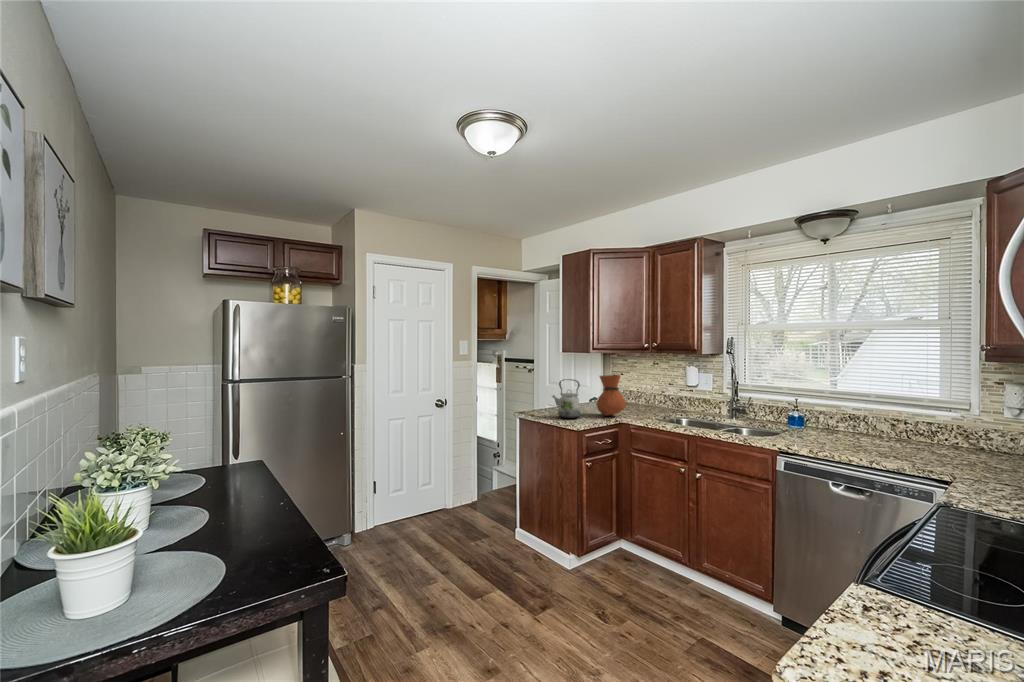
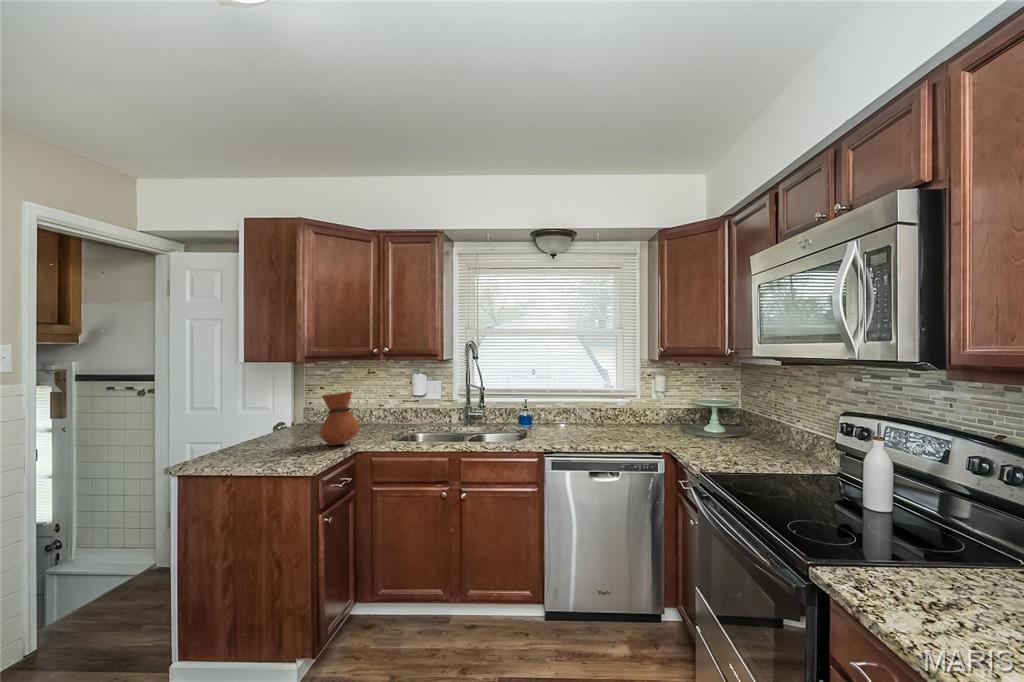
kettle: present [552,379,581,418] -> none [256,404,304,459]

